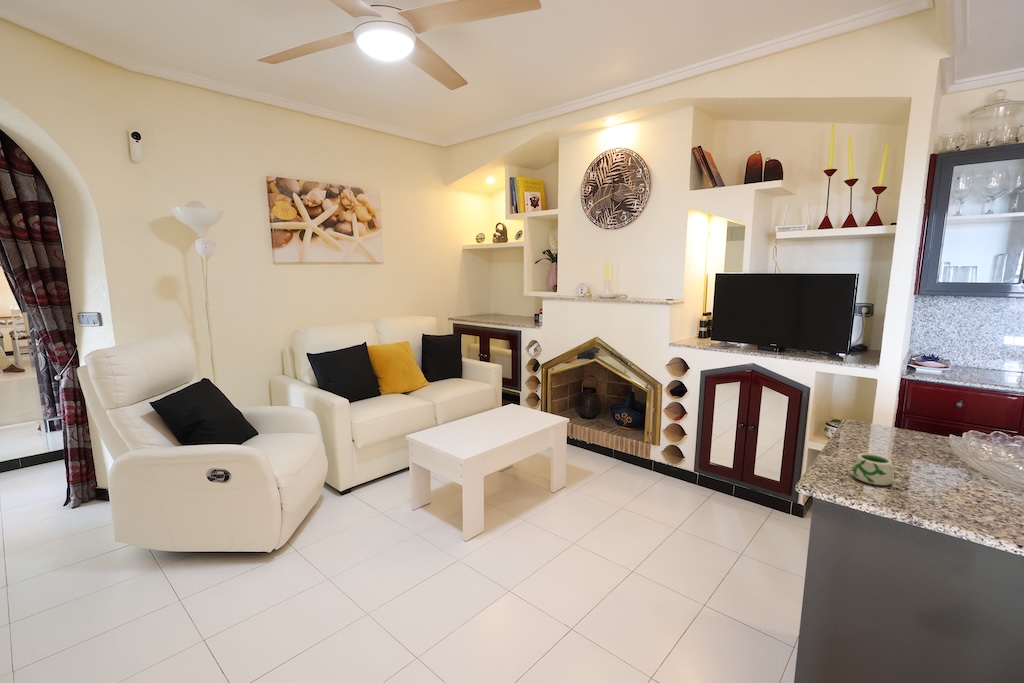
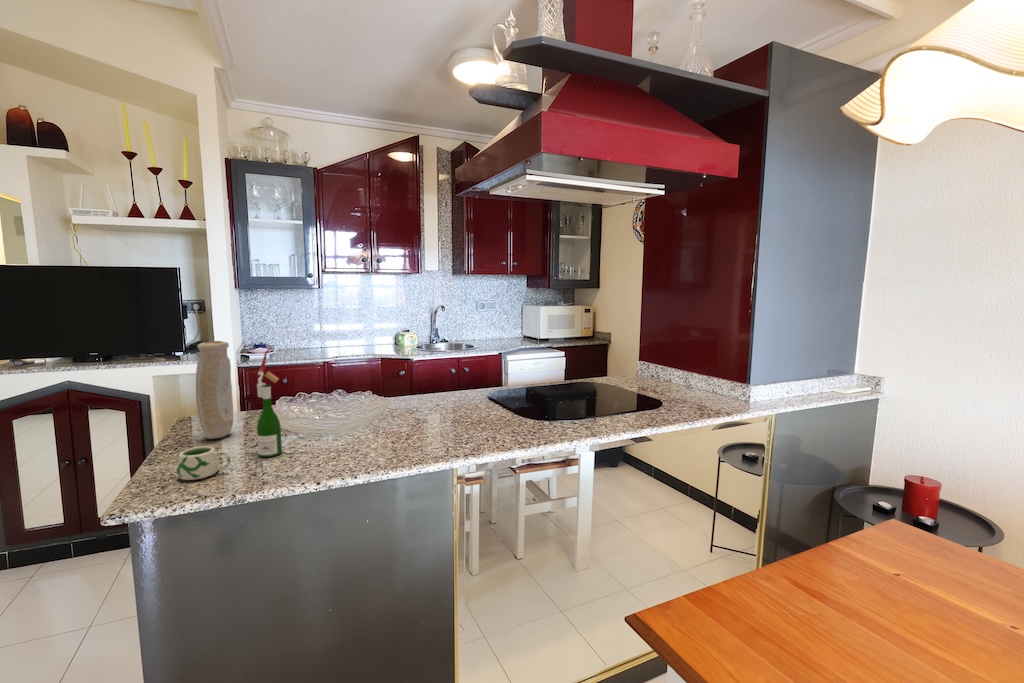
vase: none [871,356,917,451] -> present [196,341,233,439]
wine bottle: none [937,377,984,497] -> present [257,349,293,457]

